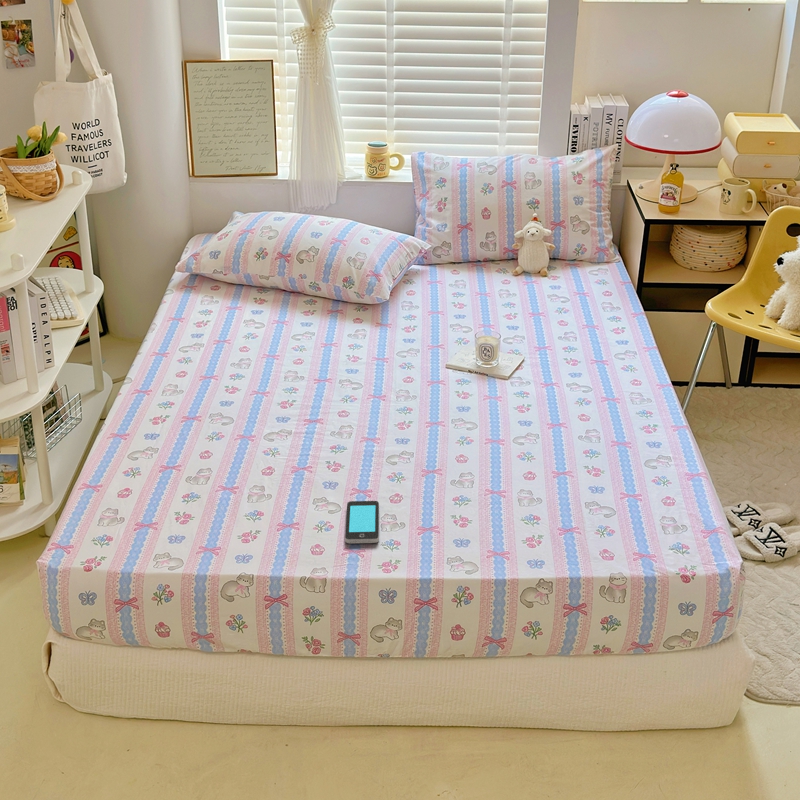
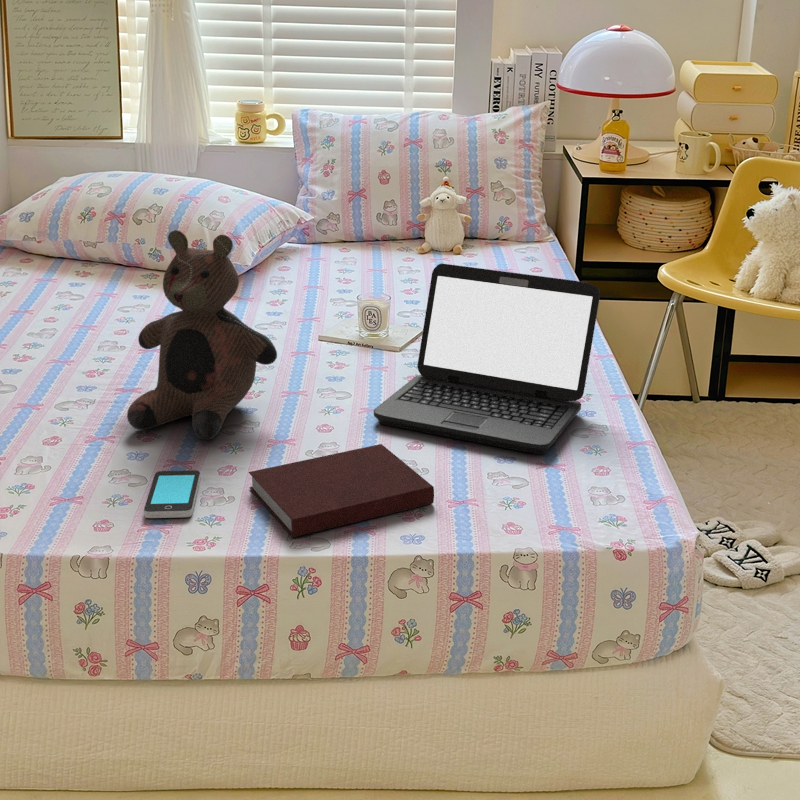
teddy bear: none [320,317,427,472] -> present [127,230,277,440]
laptop: none [497,328,668,486] -> present [374,263,600,454]
notebook: none [415,479,549,562] -> present [249,444,434,537]

